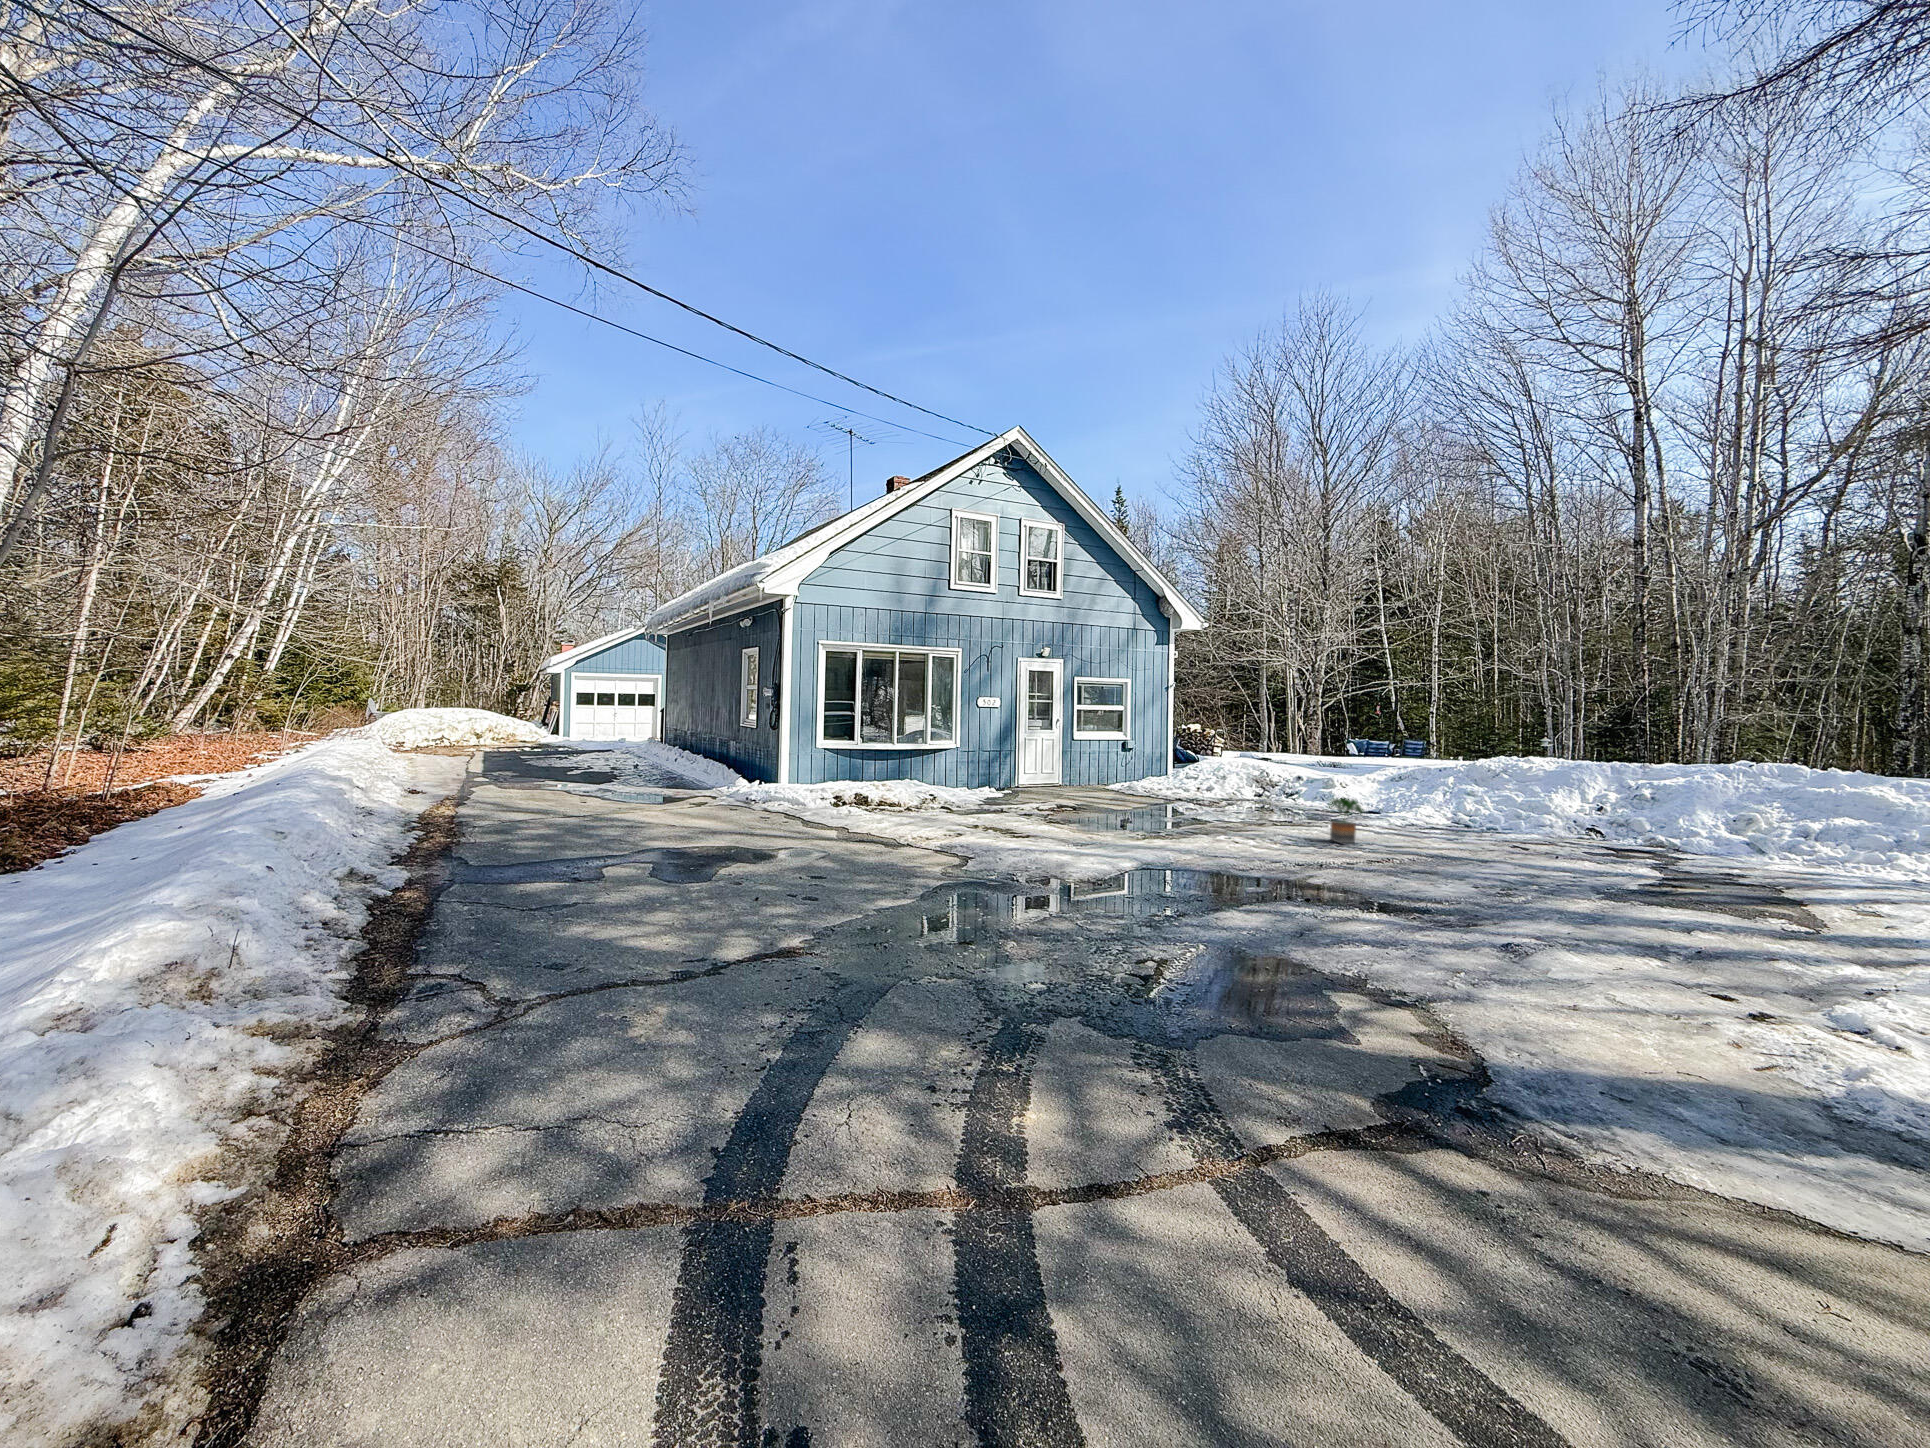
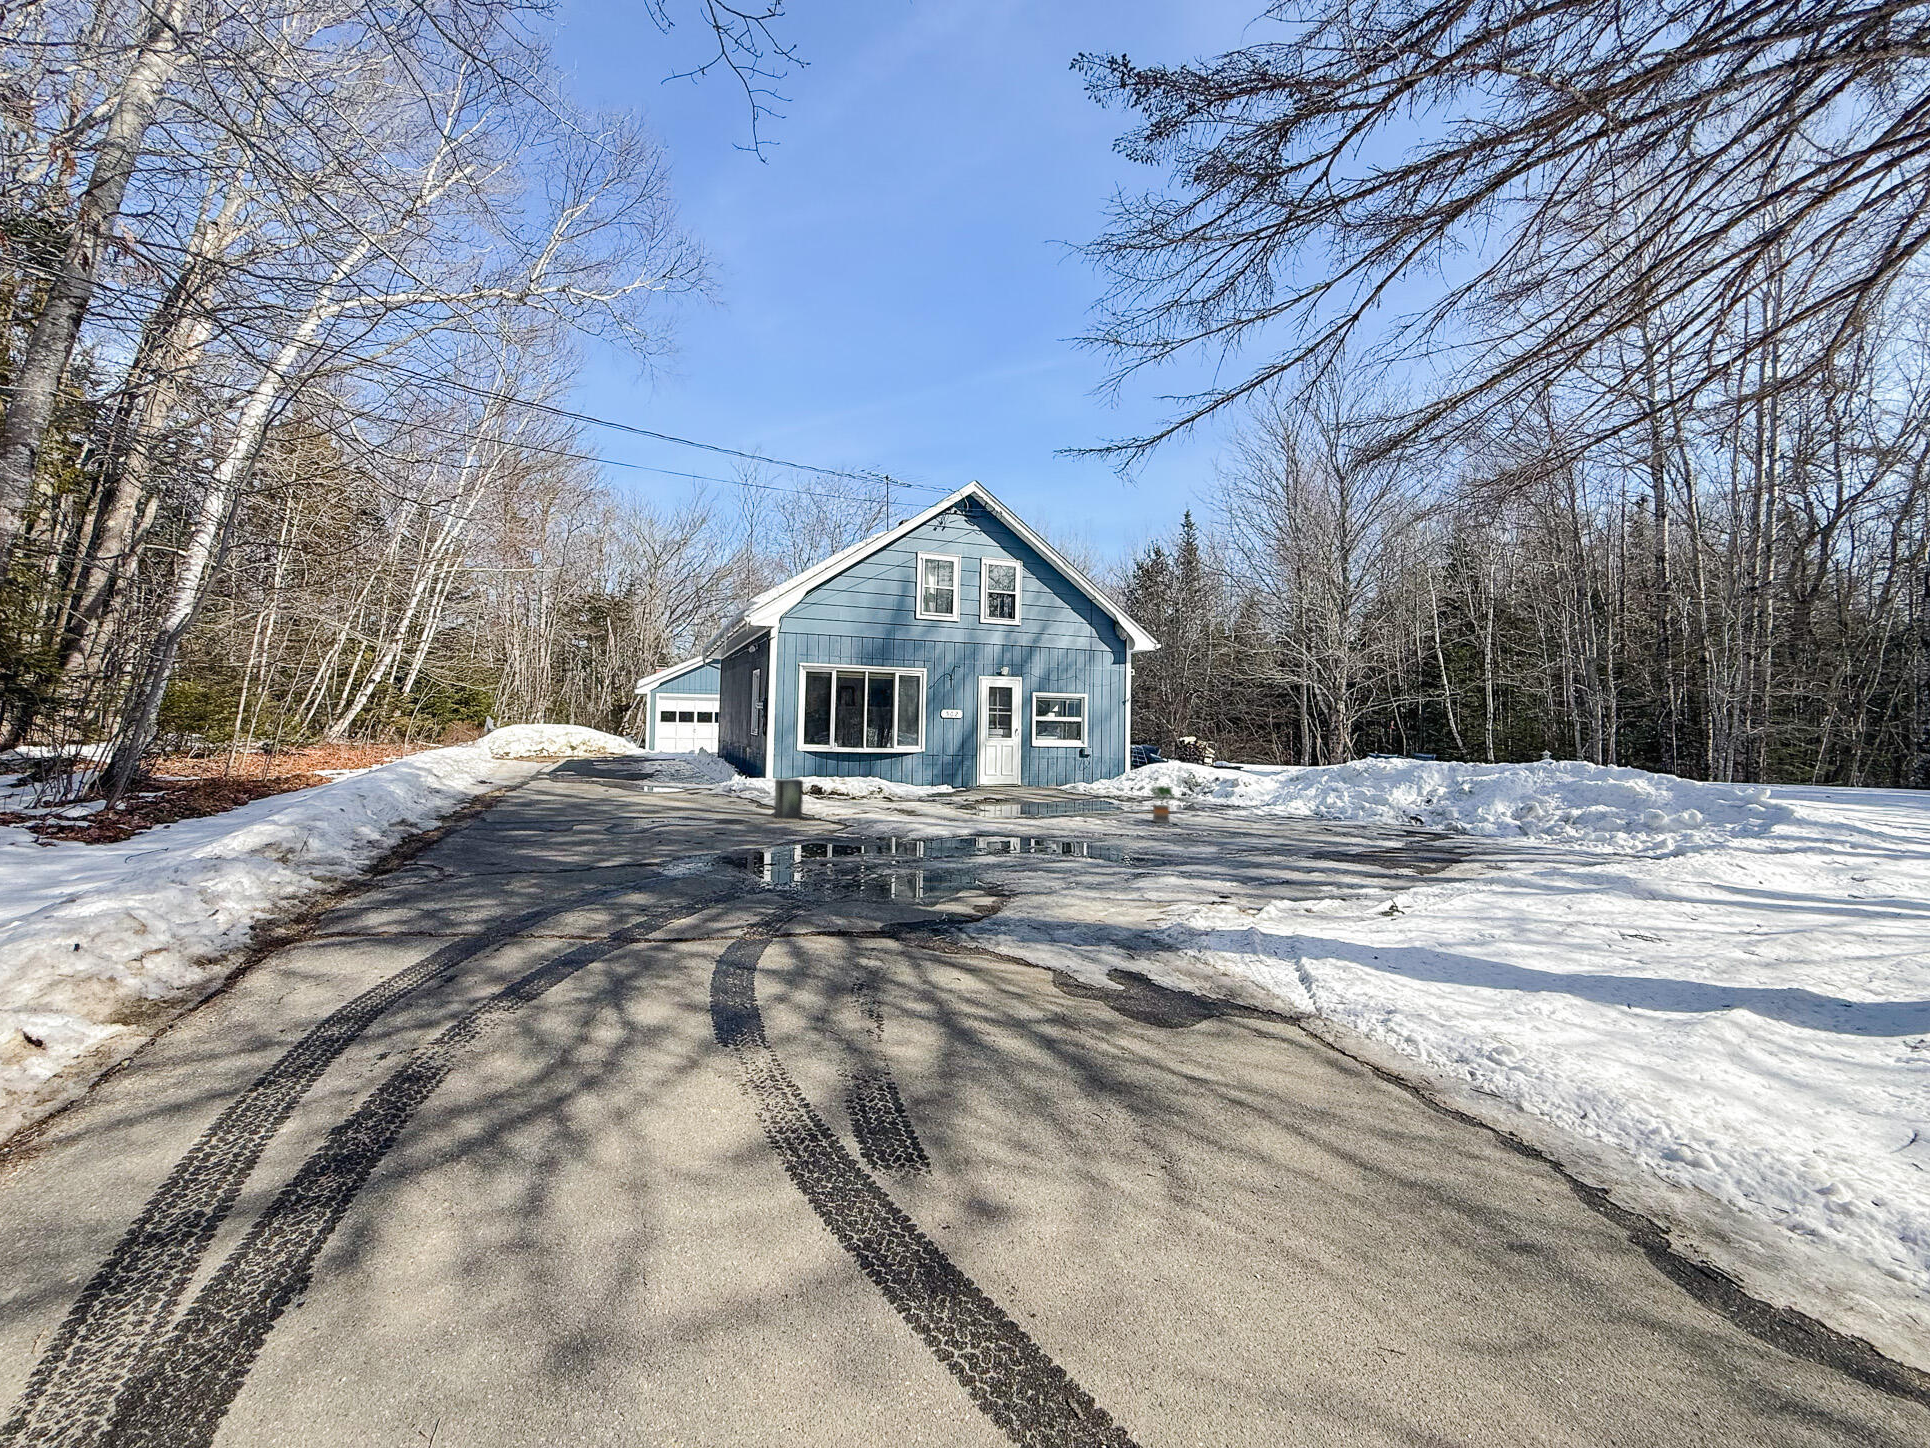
storage box: none [881,796,925,853] -> present [774,779,803,819]

